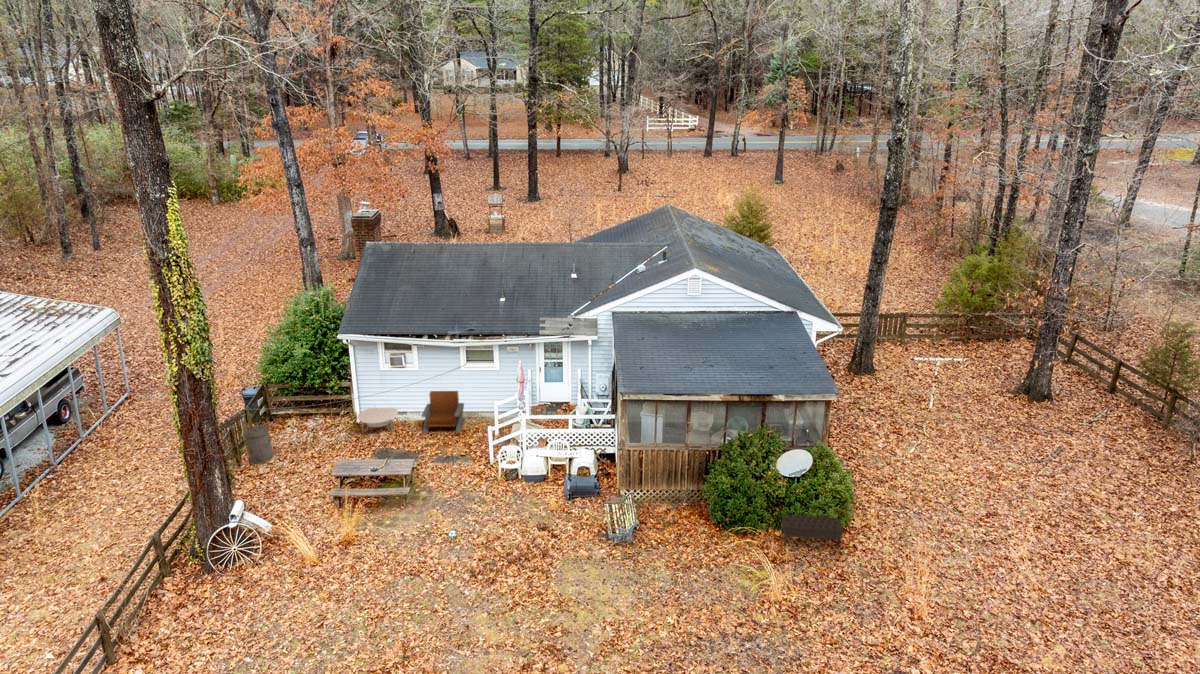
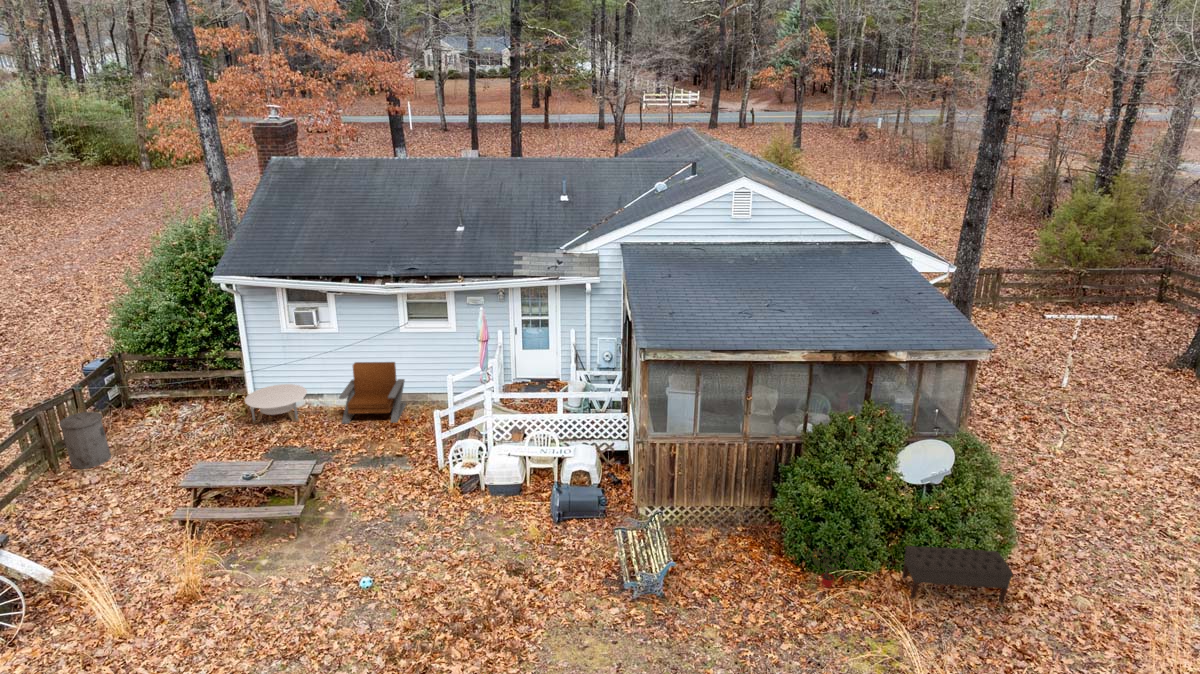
potted plant: none [720,515,752,539] -> present [806,550,857,587]

